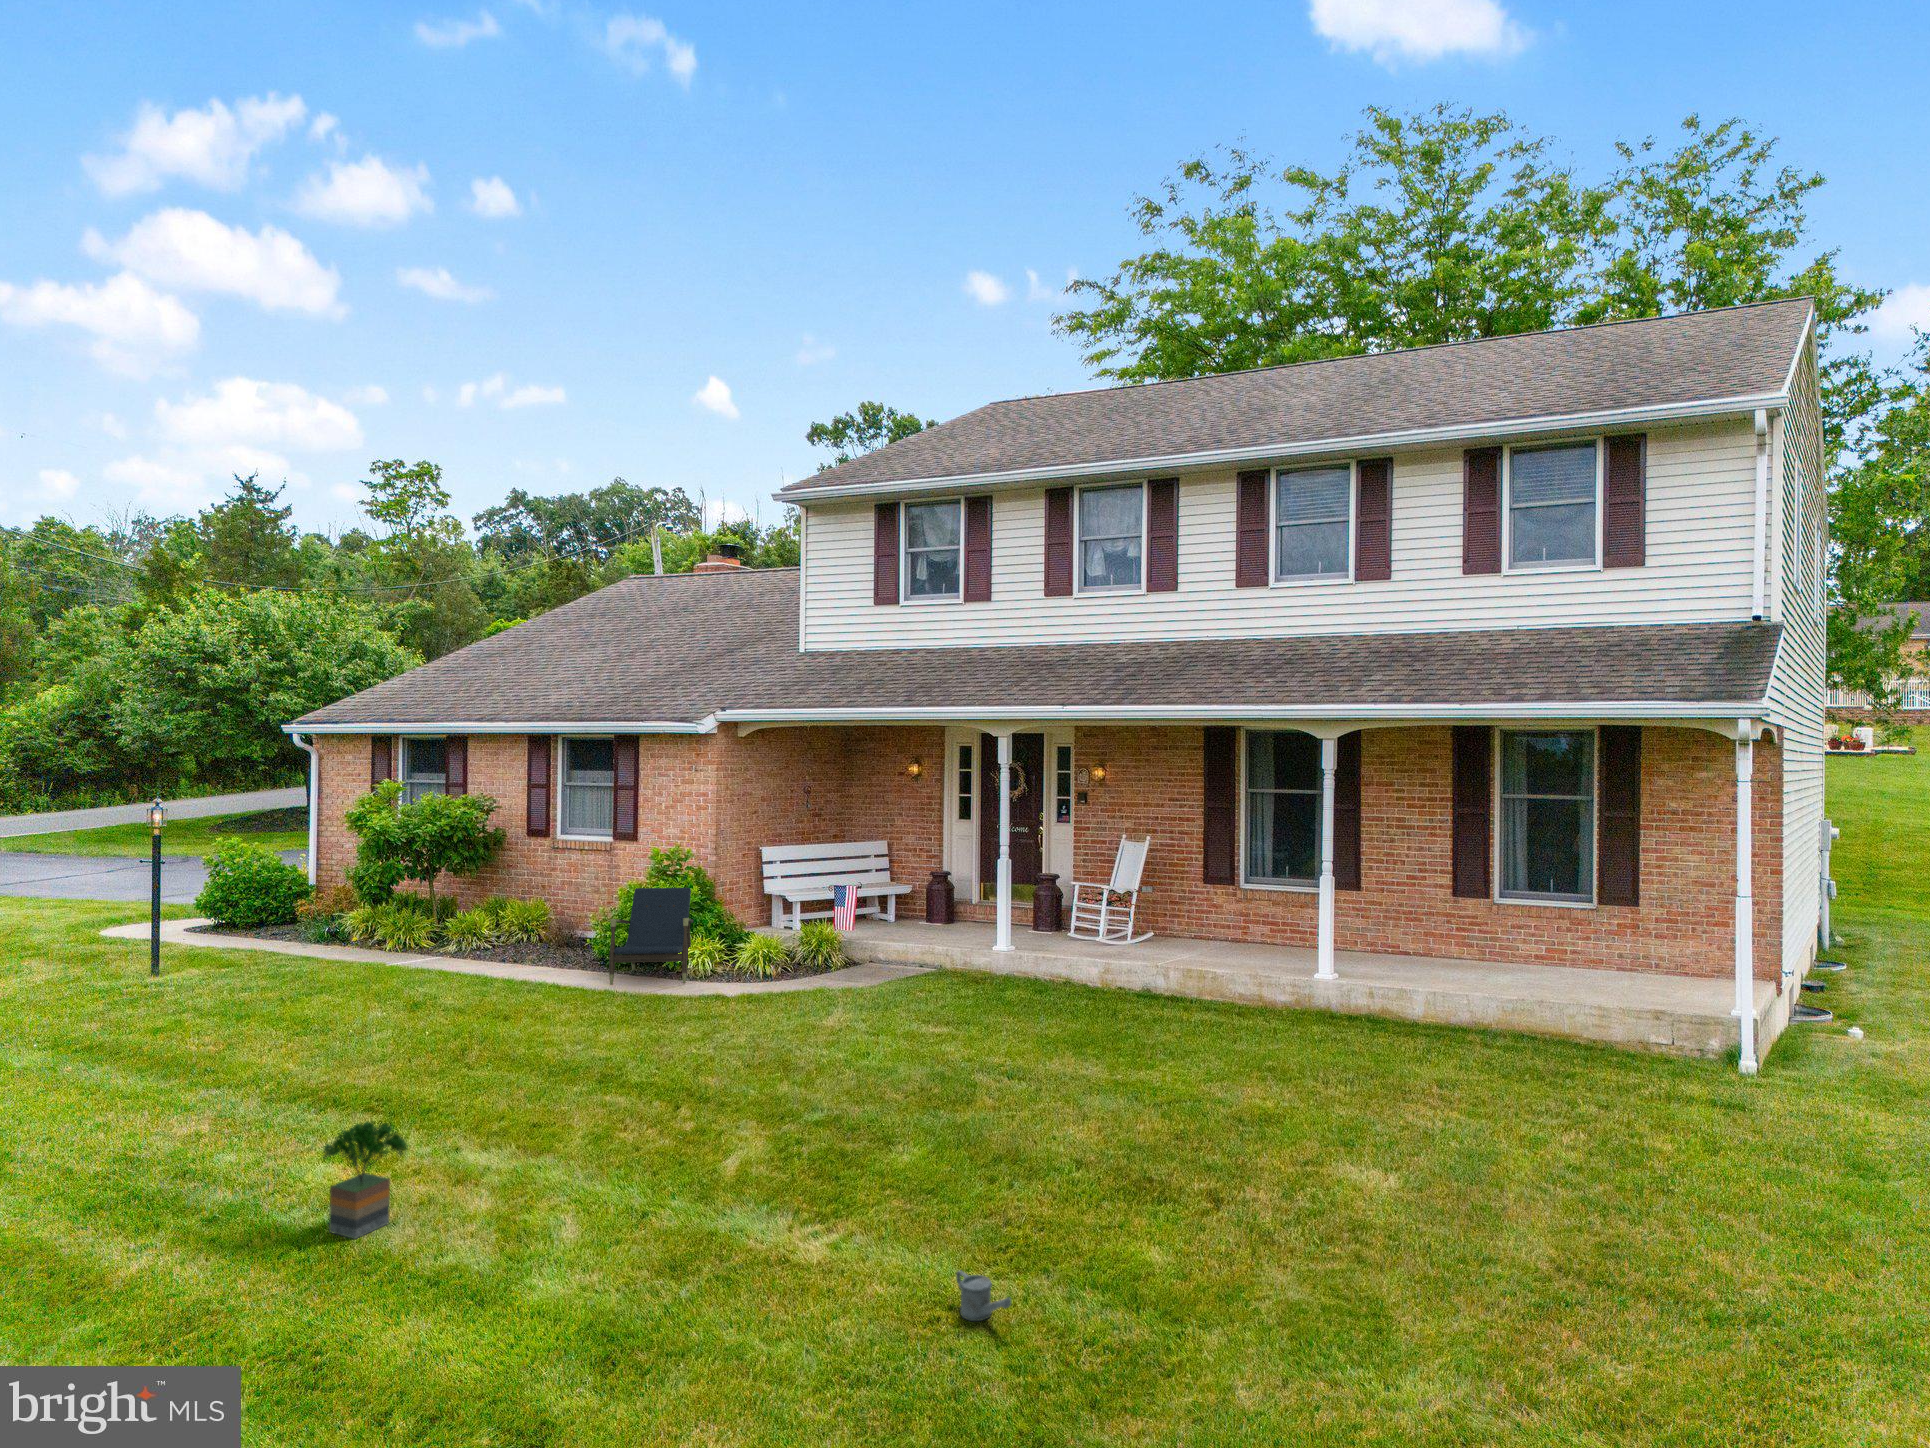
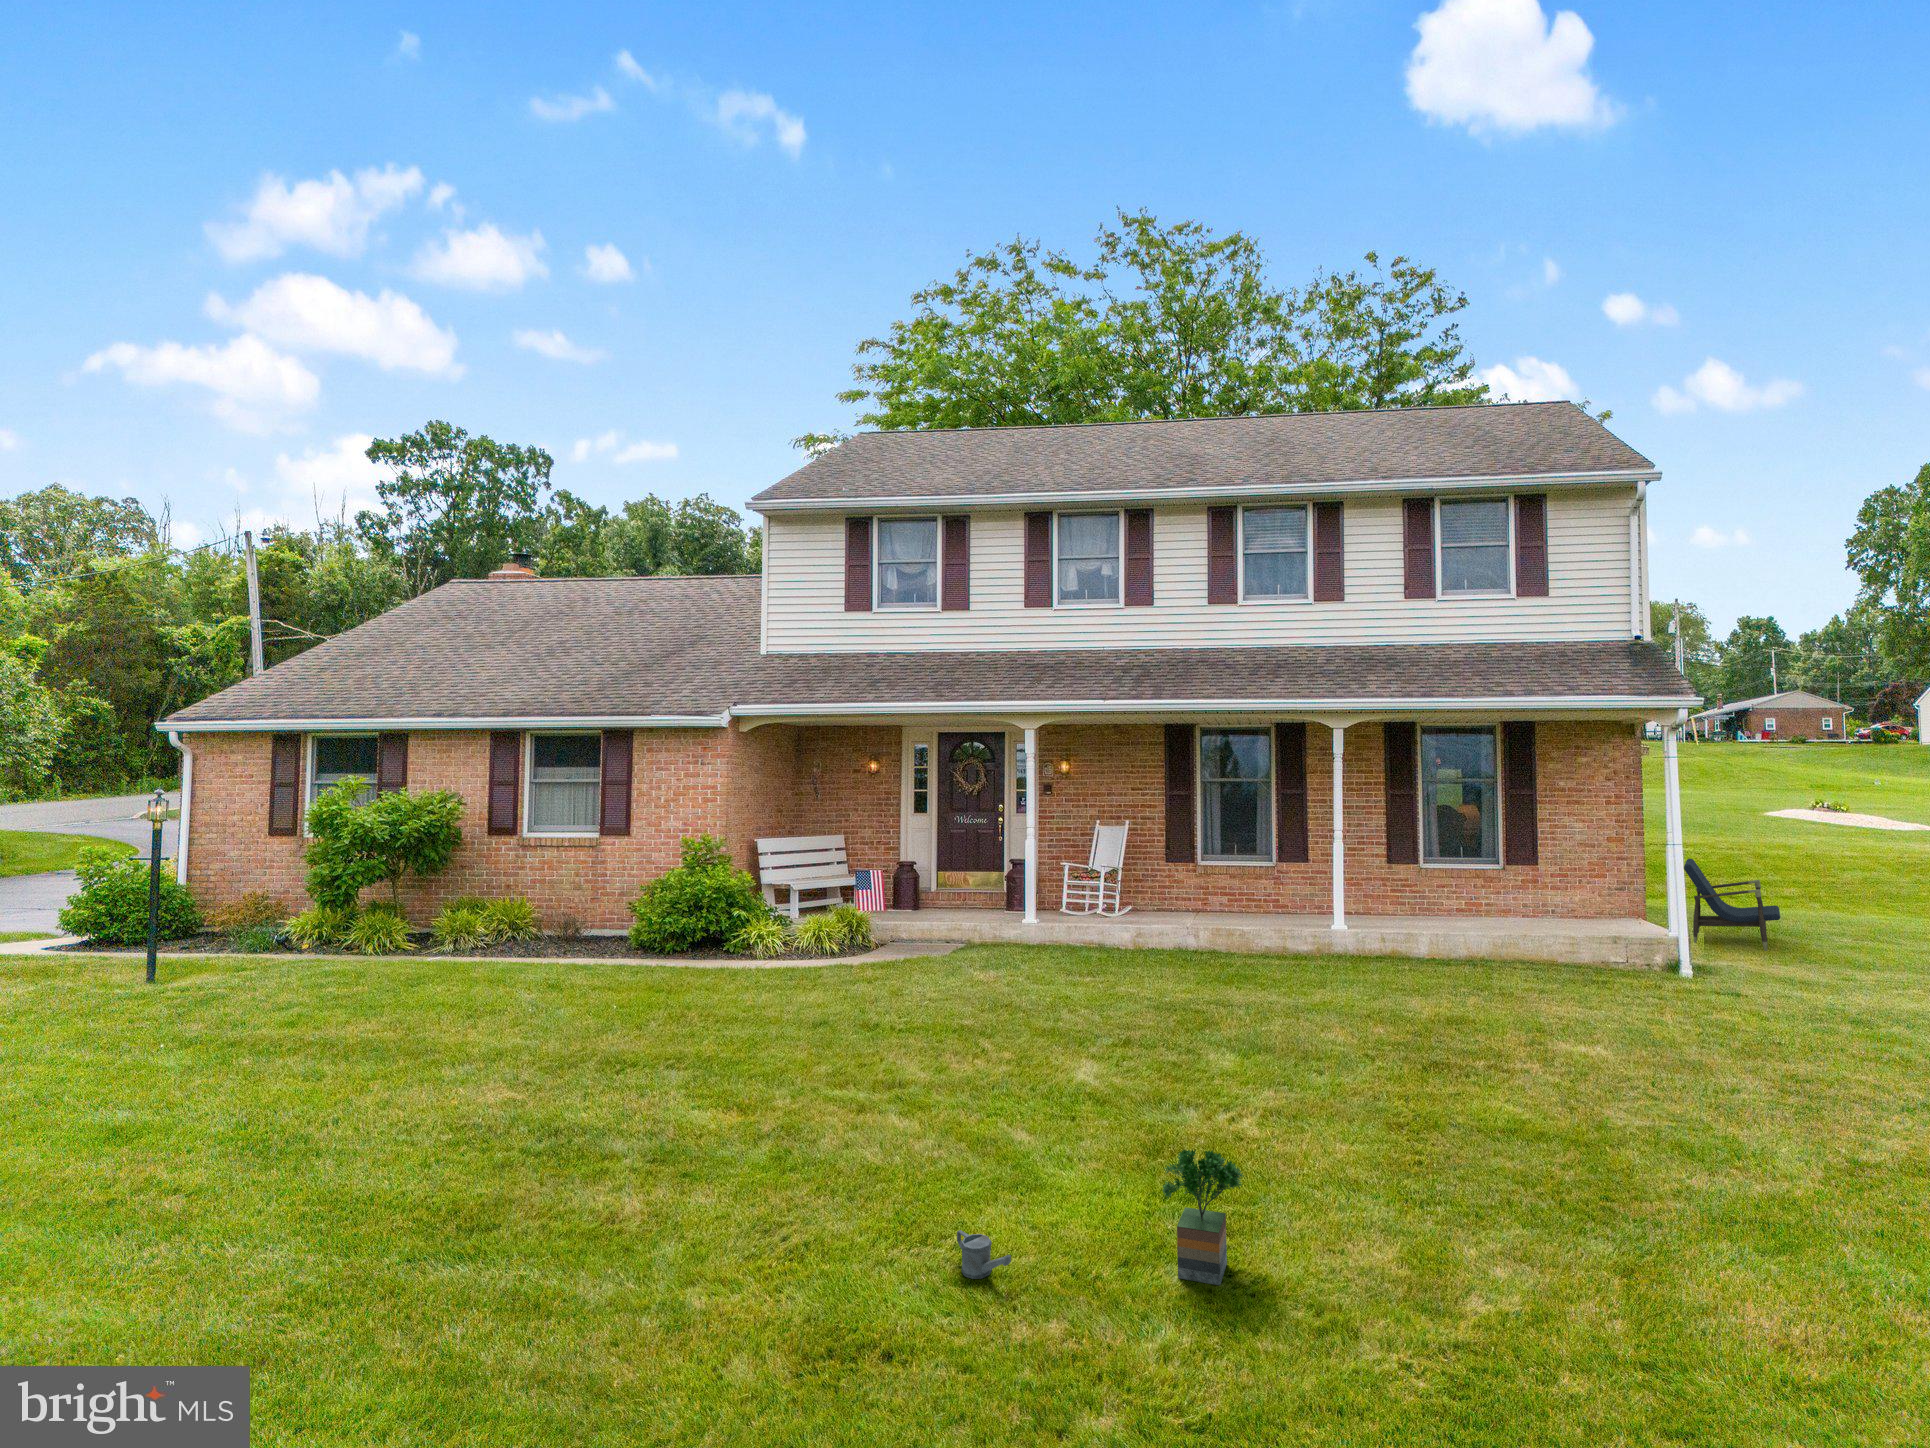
lounge chair: present [609,888,693,984] -> present [1684,859,1780,951]
potted tree: present [323,1121,410,1239] -> present [1163,1149,1243,1285]

